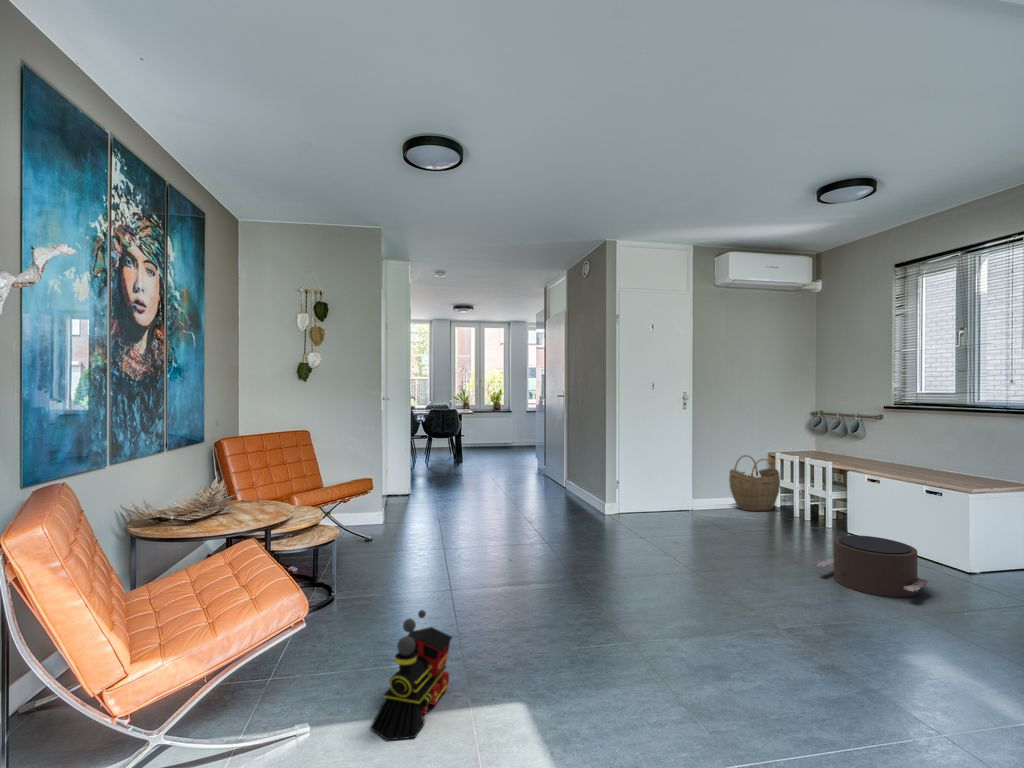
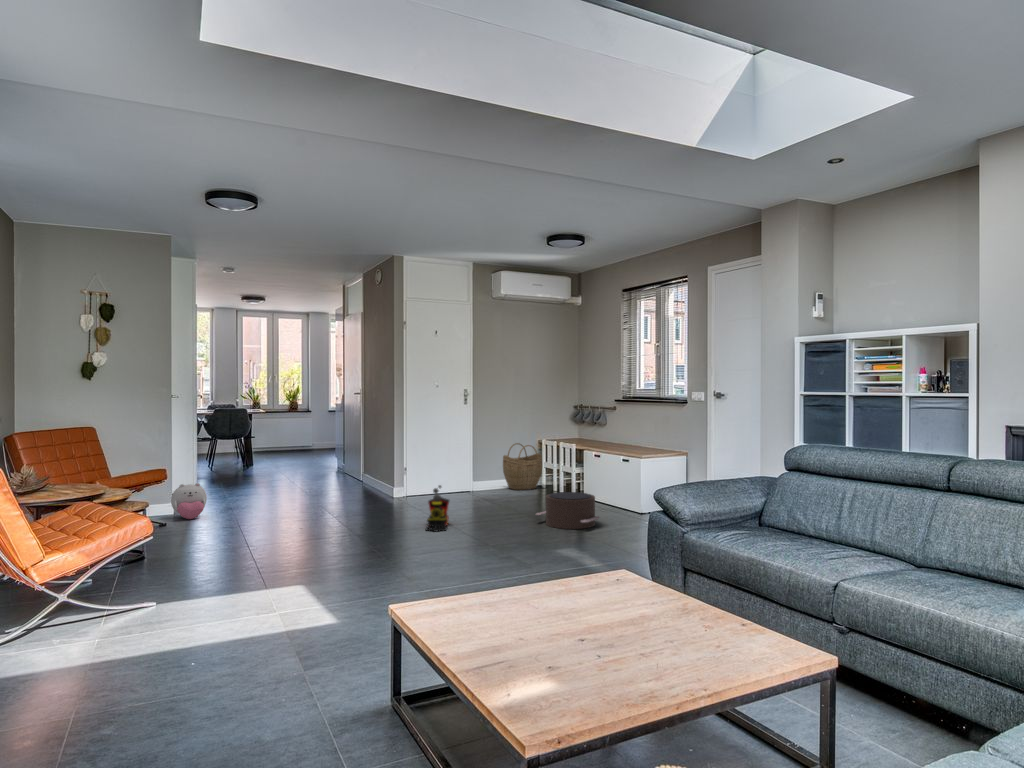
plush toy: none [378,493,413,533] -> present [171,483,207,519]
toy train: present [371,610,452,740] -> present [425,485,449,531]

